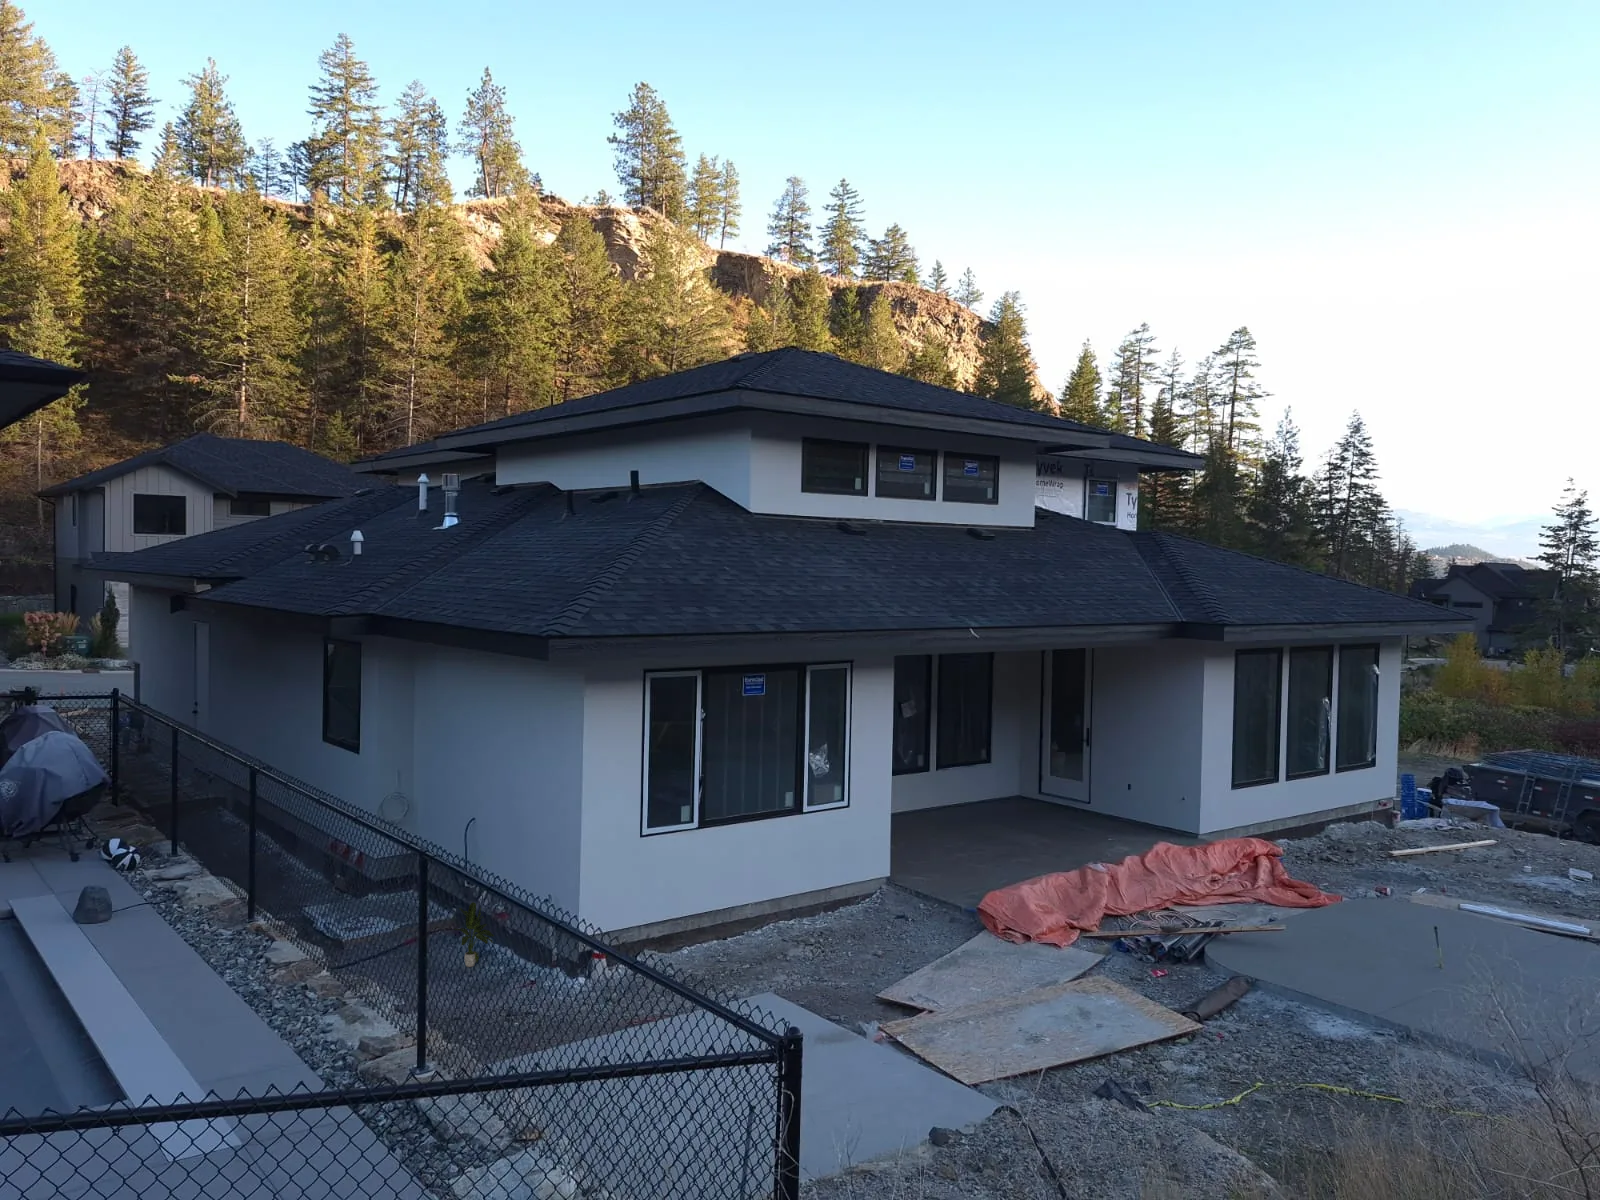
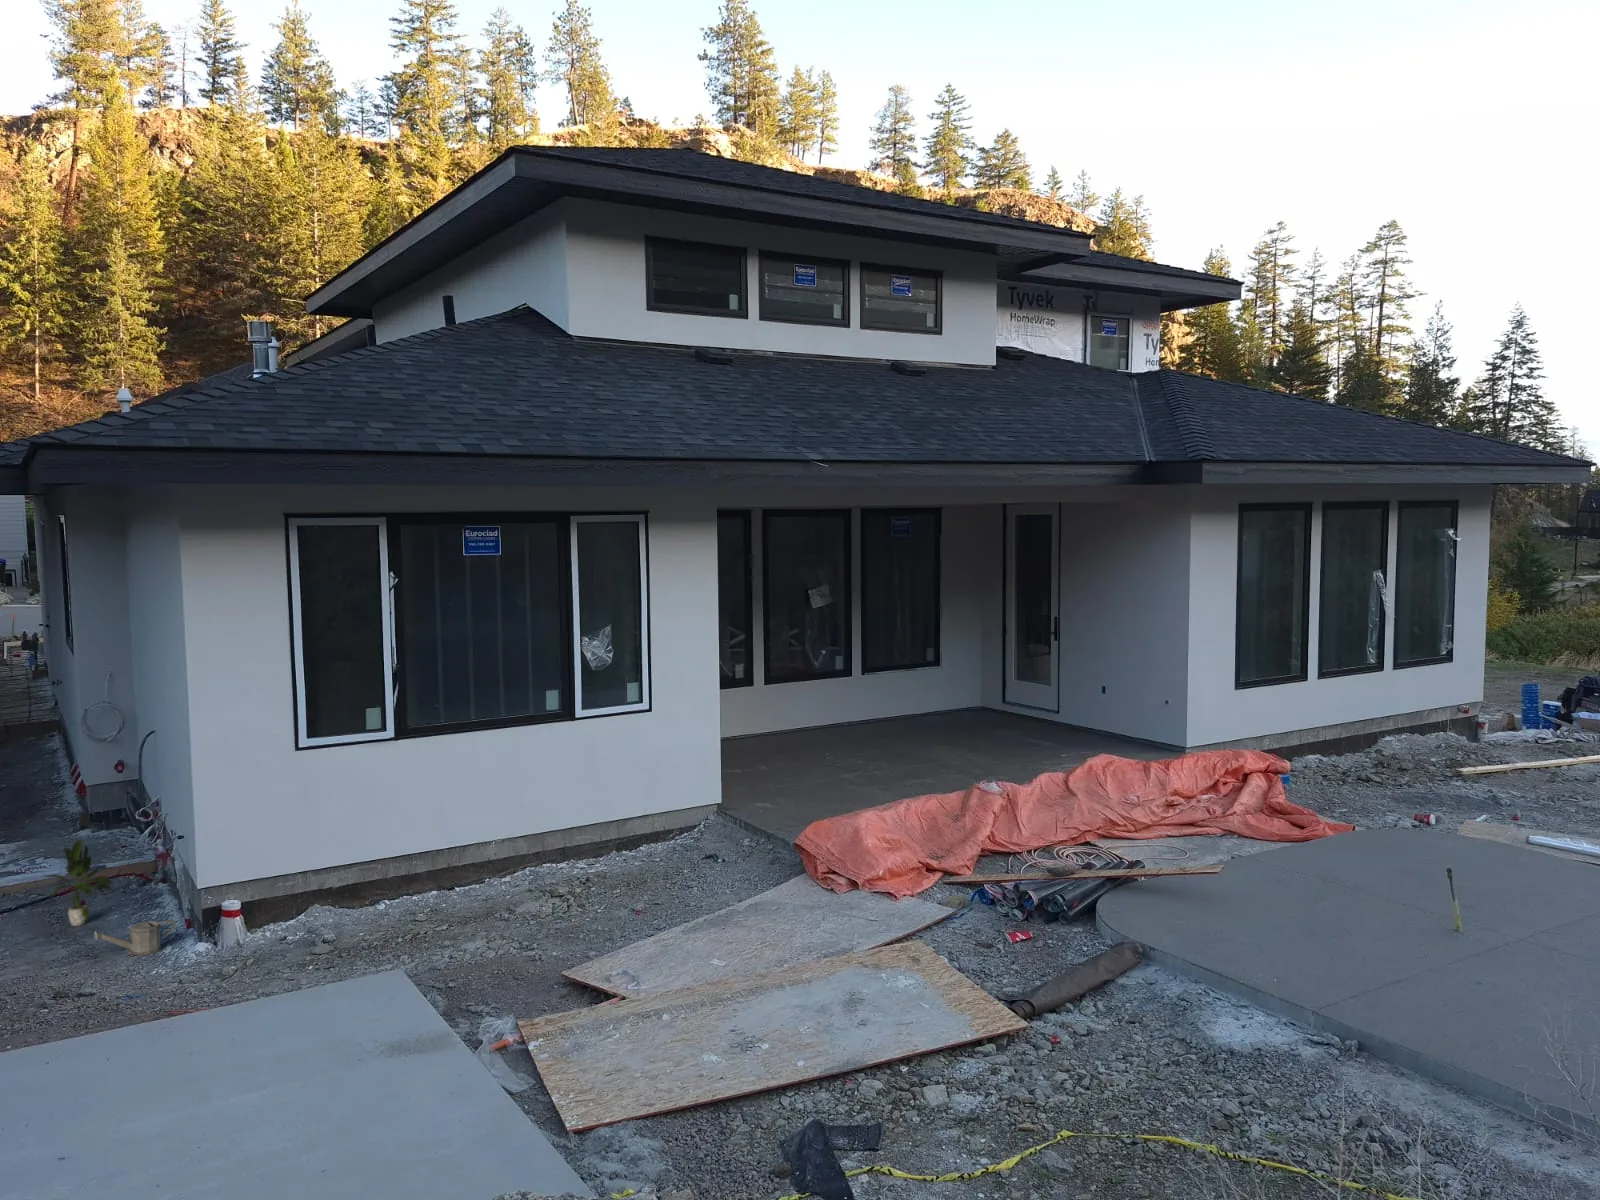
watering can: none [519,961,563,987] -> present [94,919,175,955]

